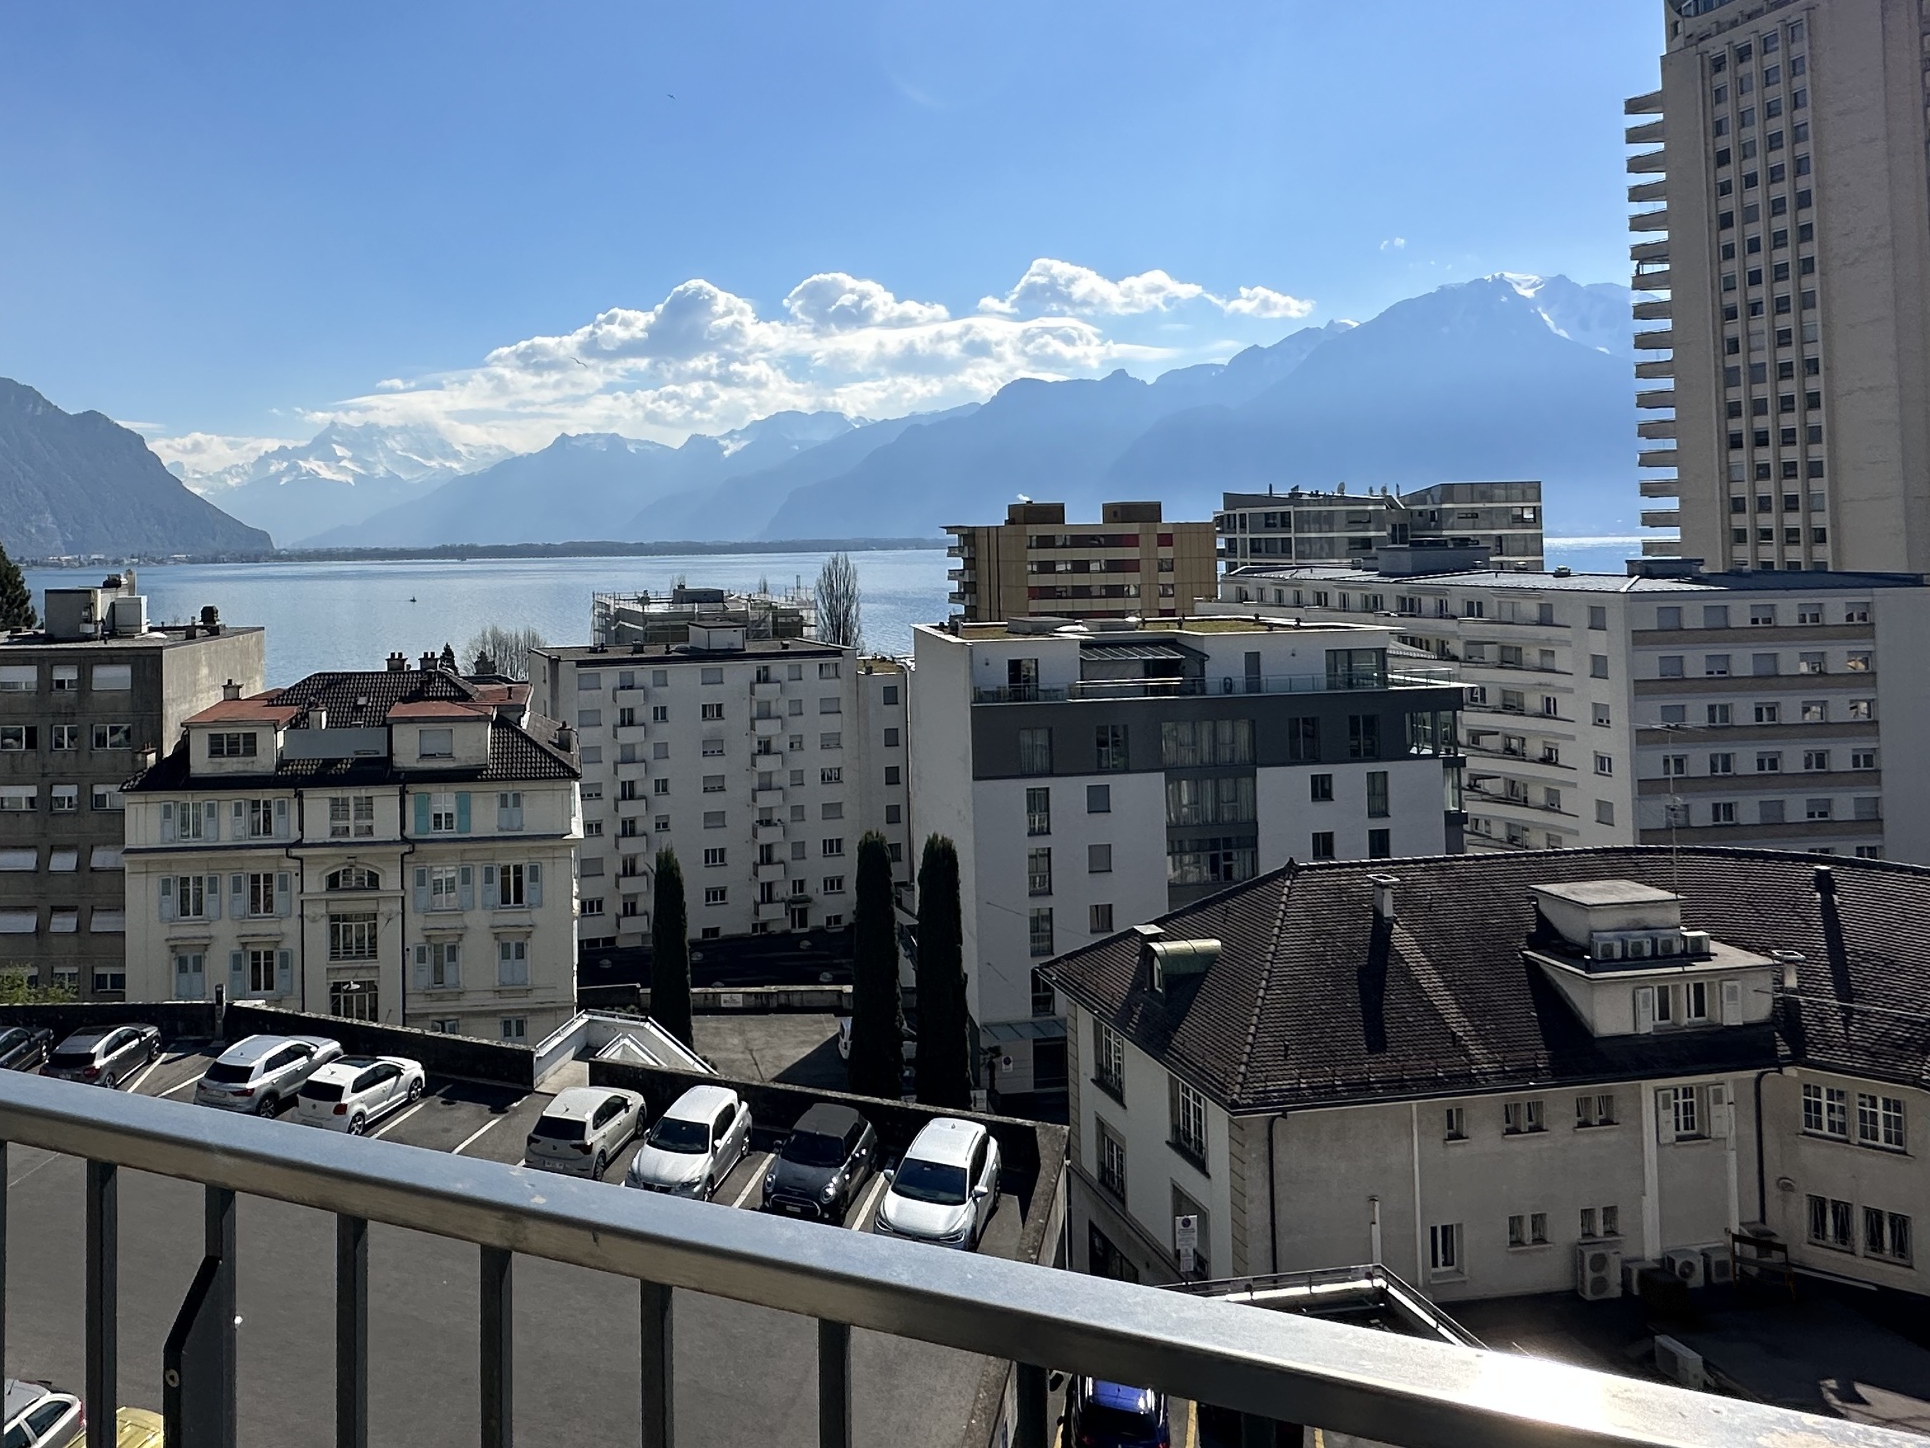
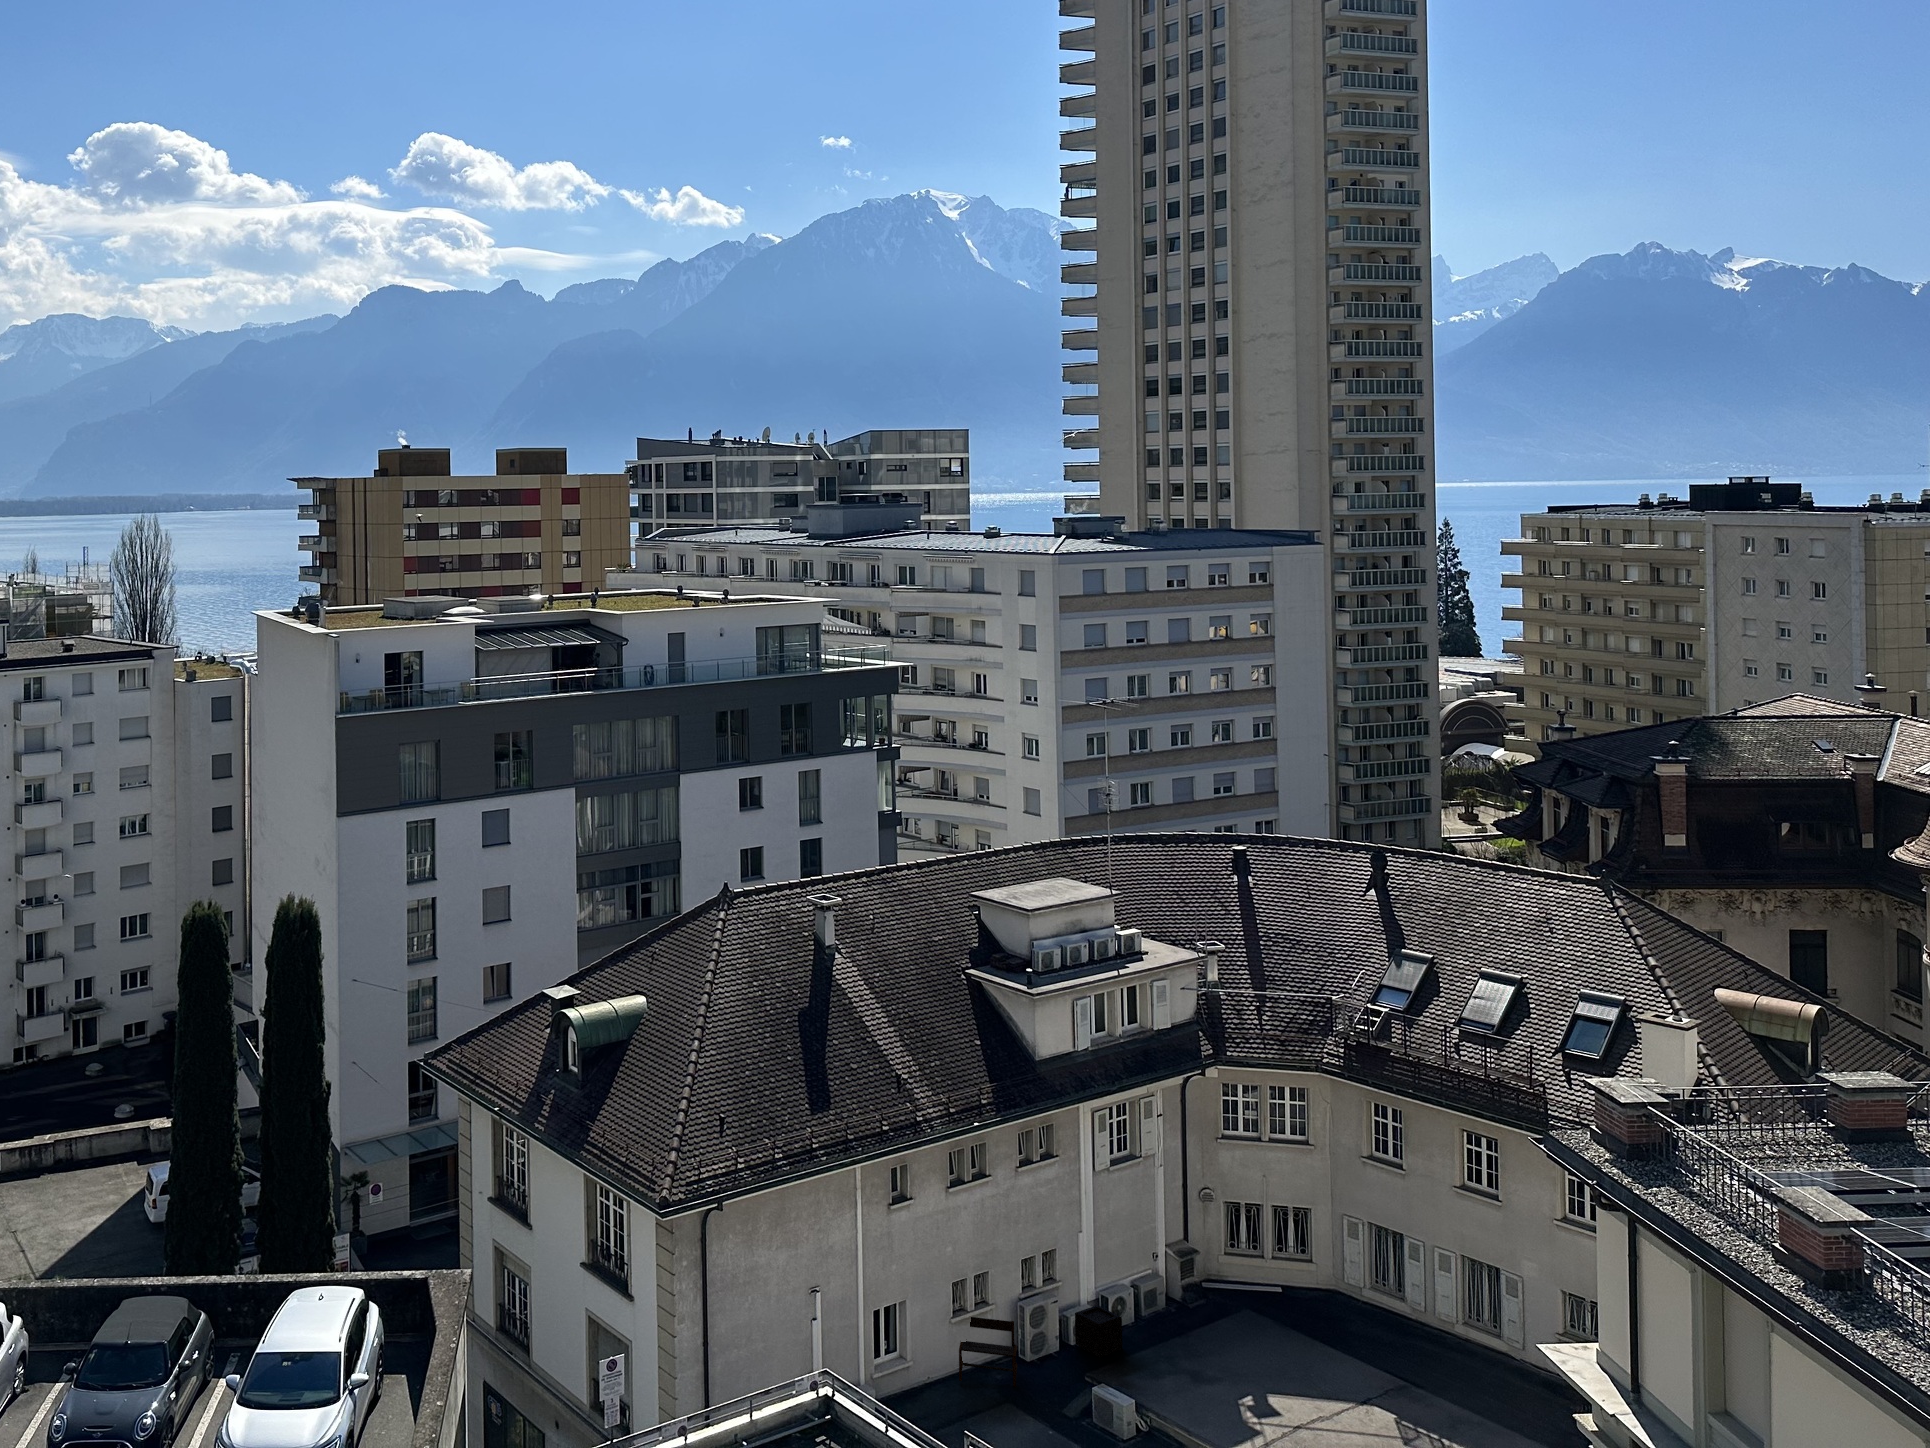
bench: present [1730,1233,1796,1302] -> present [959,1317,1018,1387]

